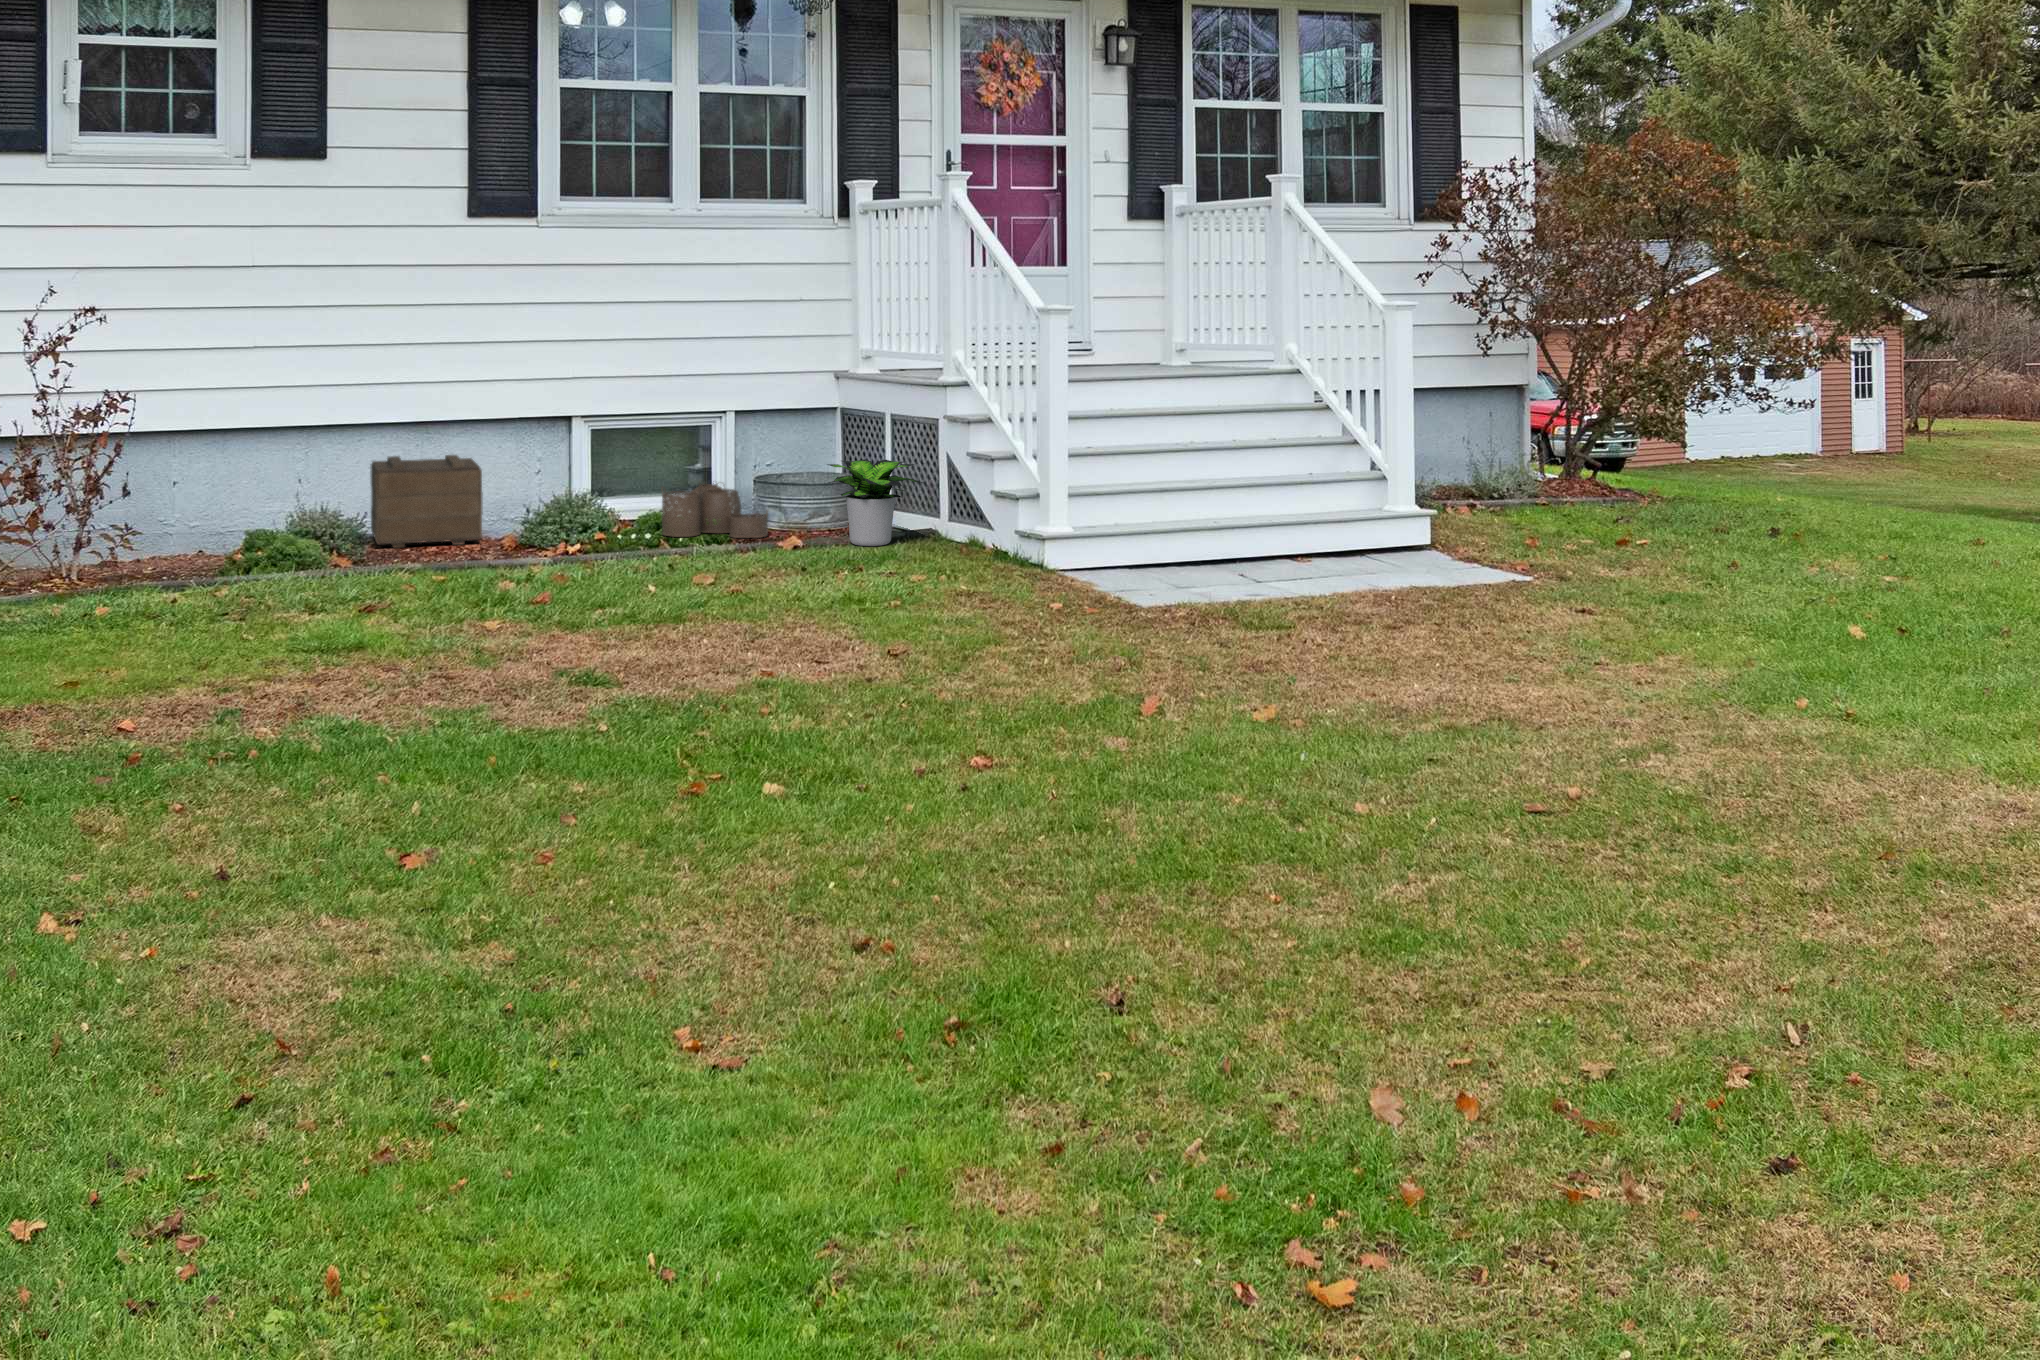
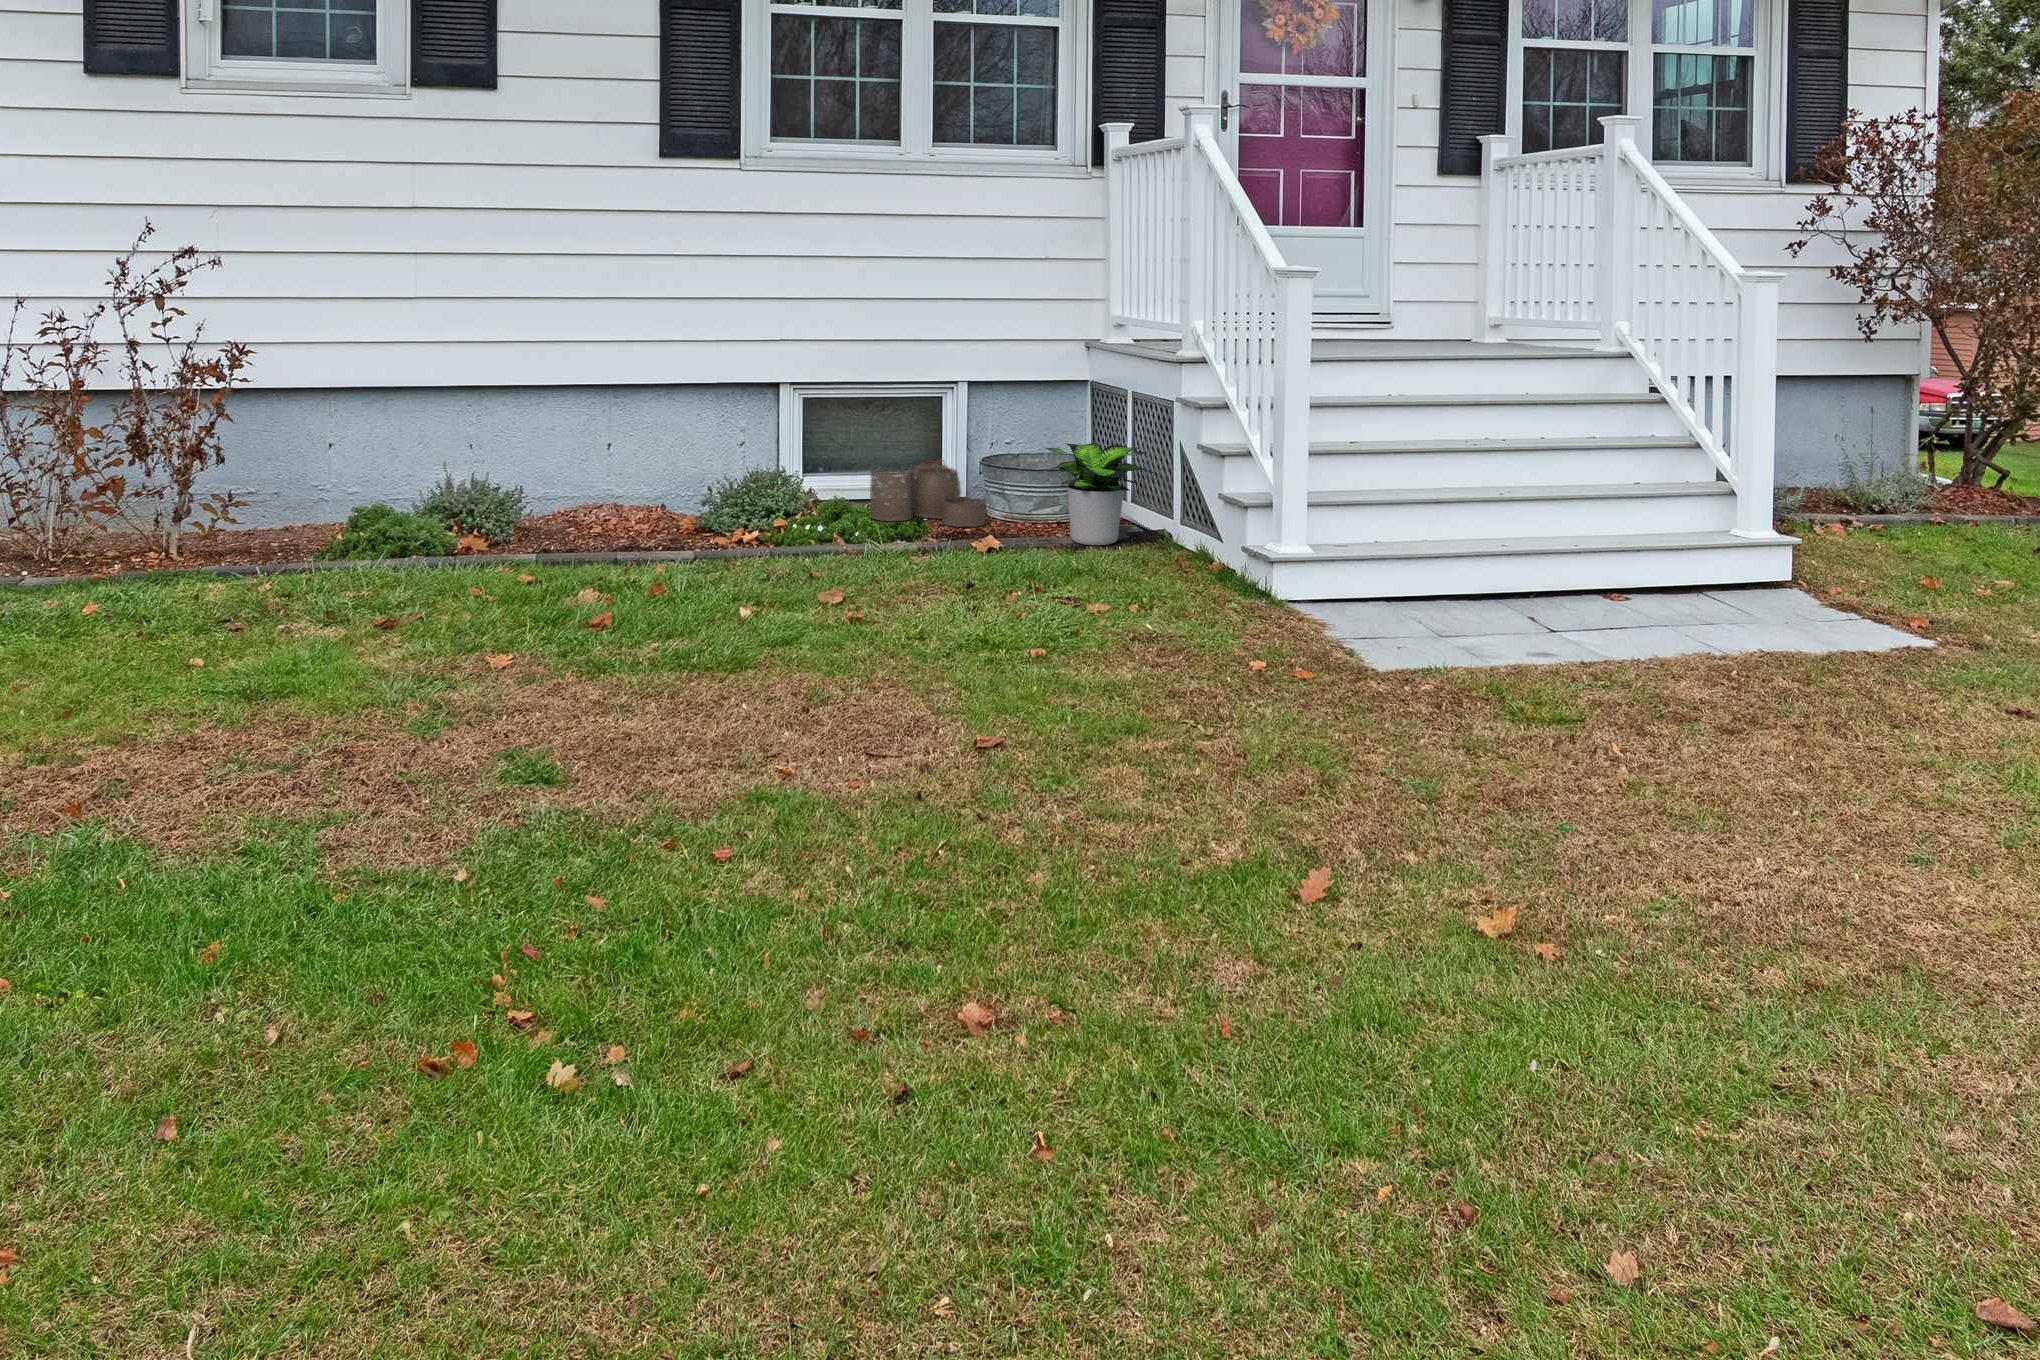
wooden crate: present [371,455,482,548] -> none [555,418,676,519]

